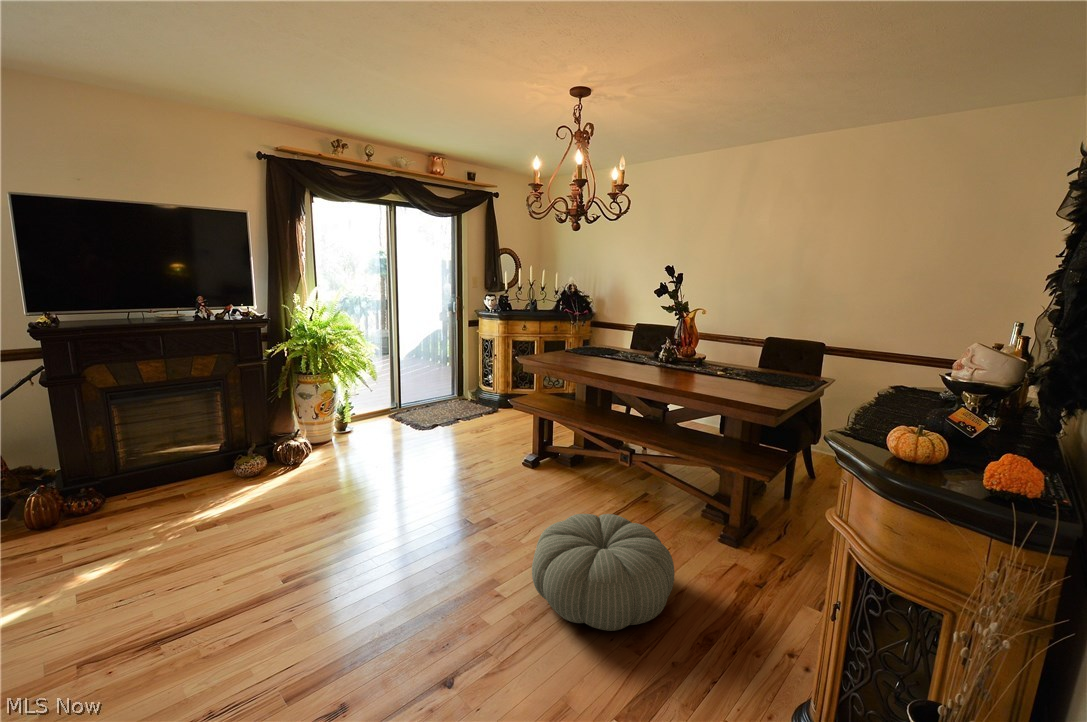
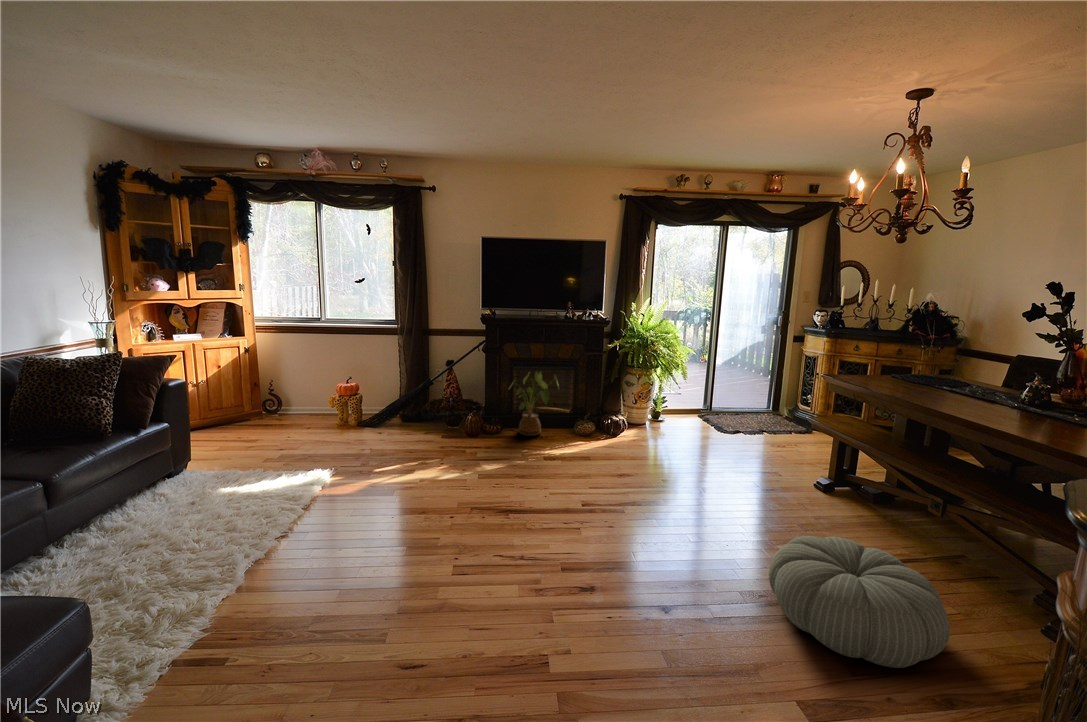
house plant: none [105,401,202,502] -> present [510,372,558,436]

